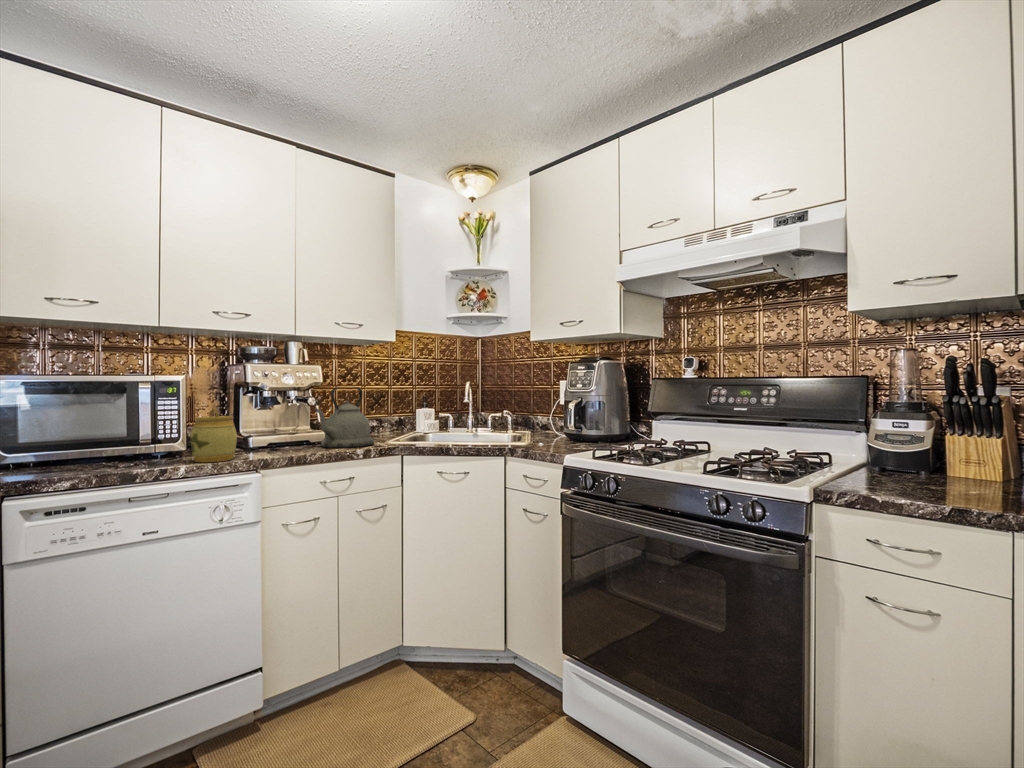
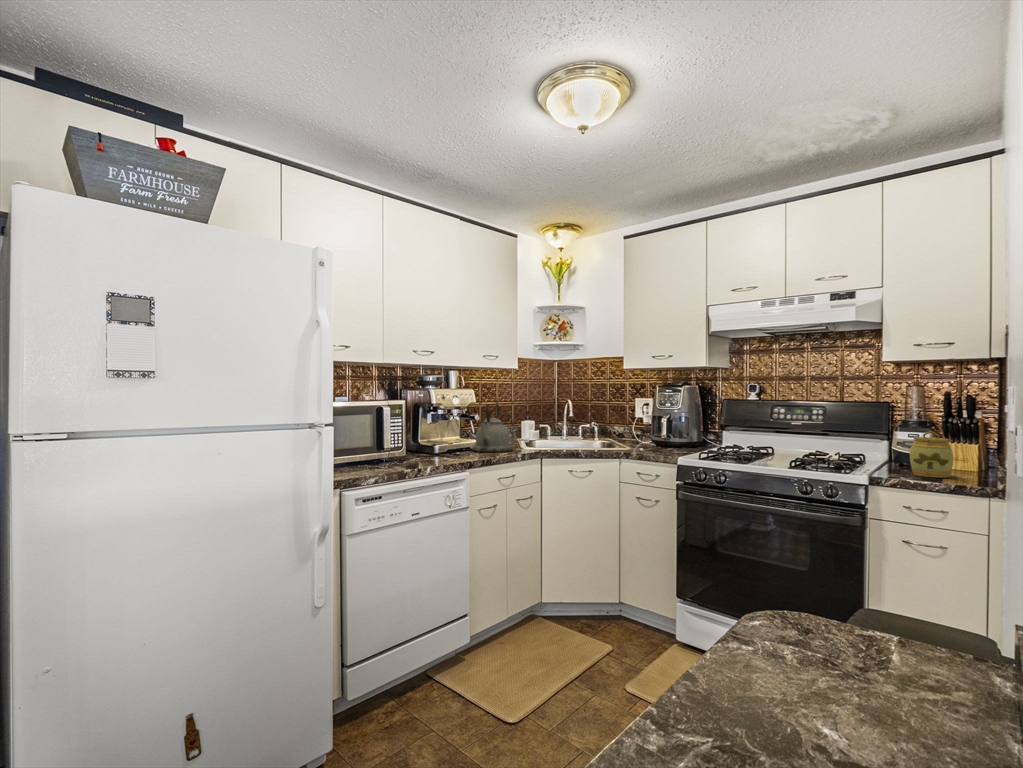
jar: present [190,408,237,462] -> present [910,431,953,478]

